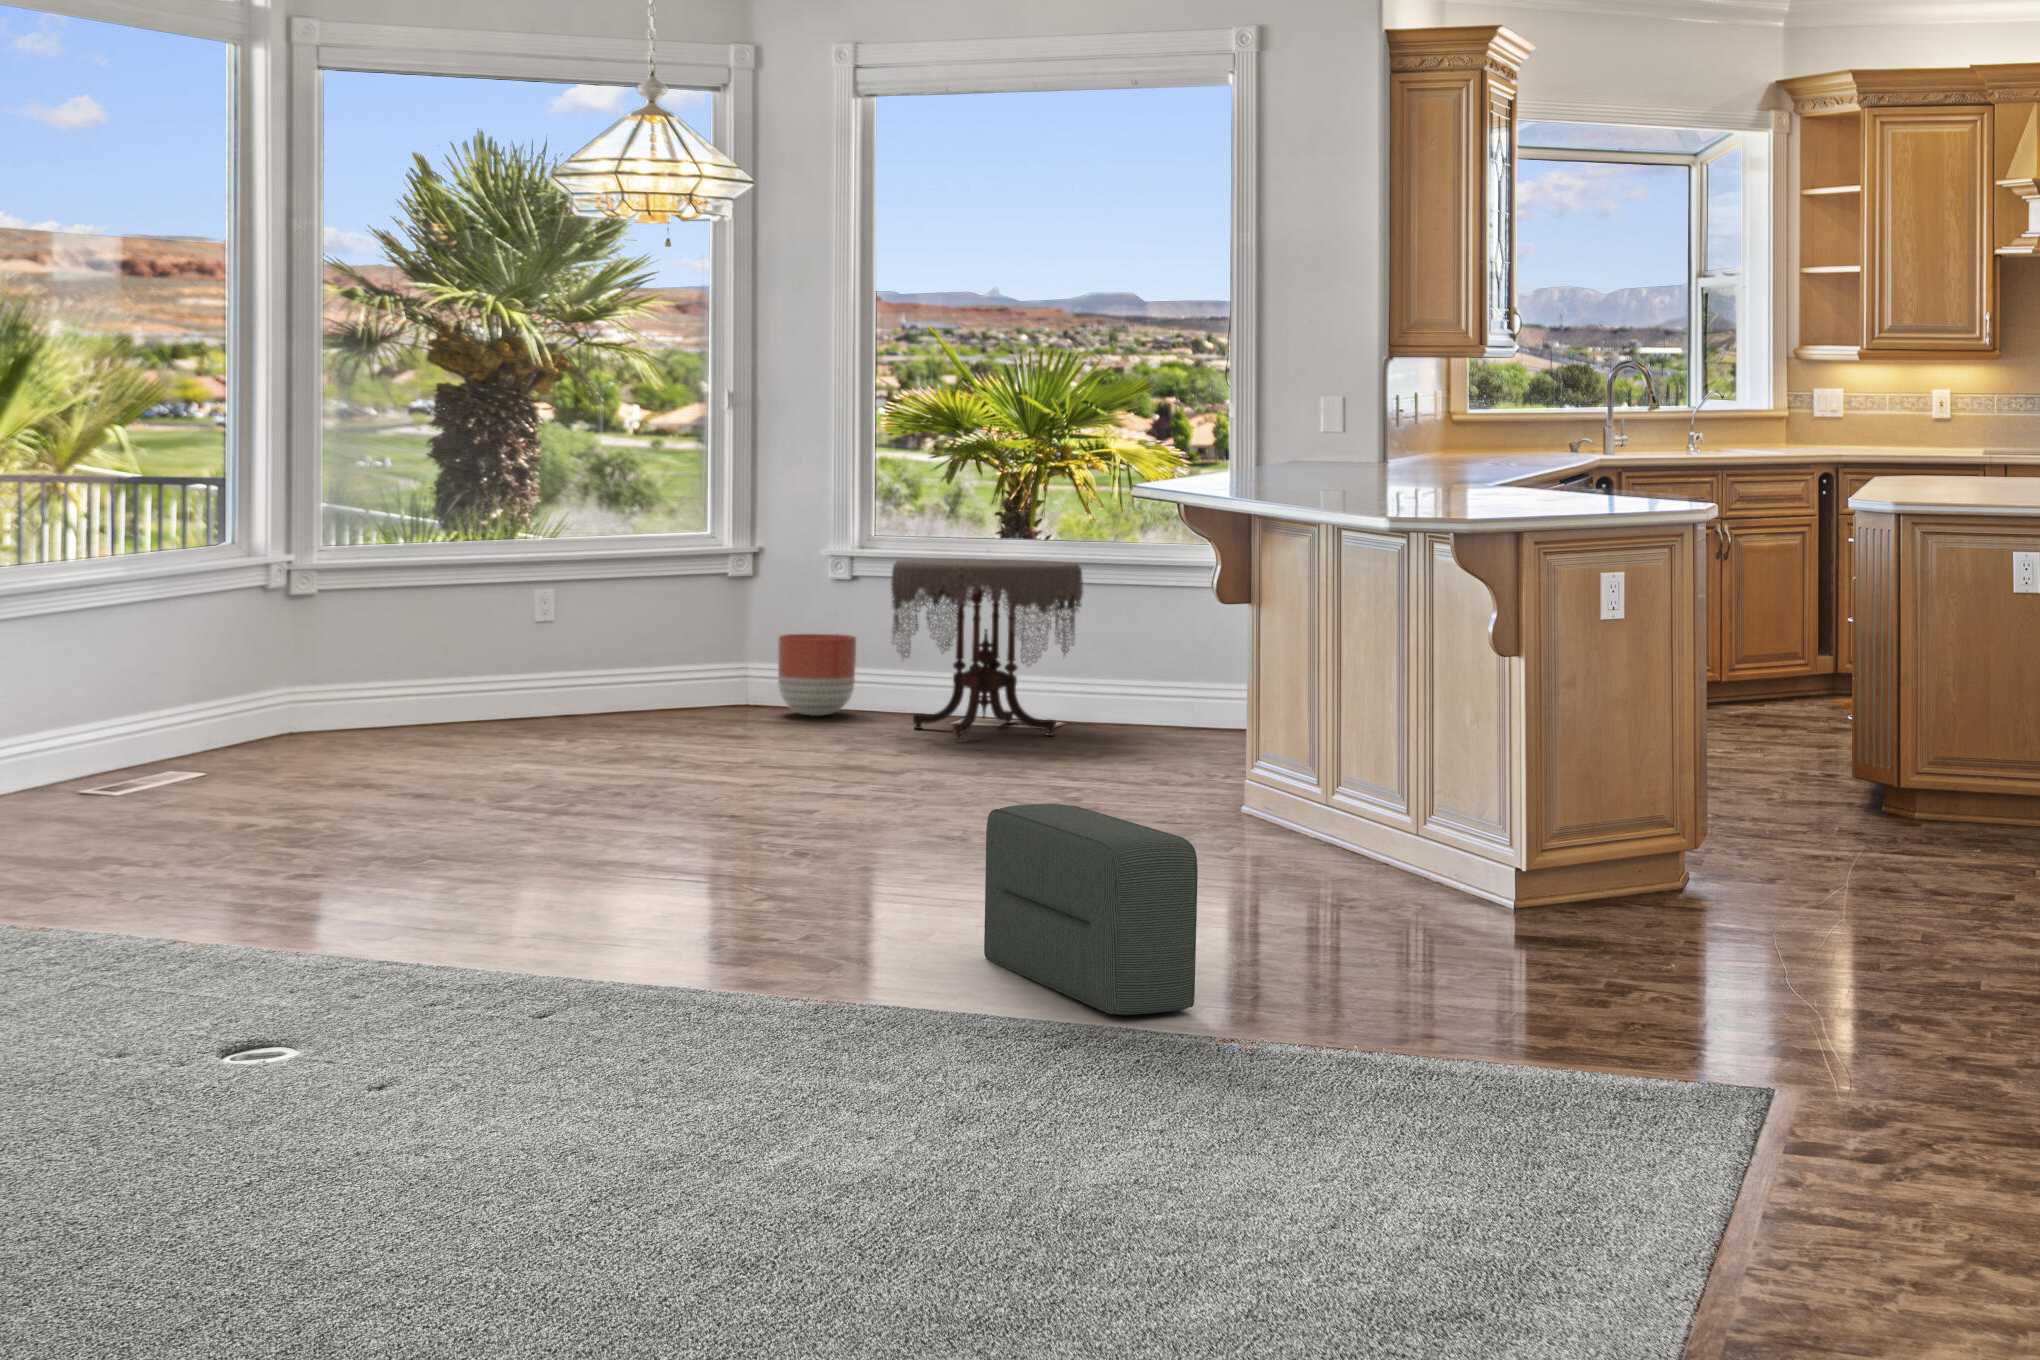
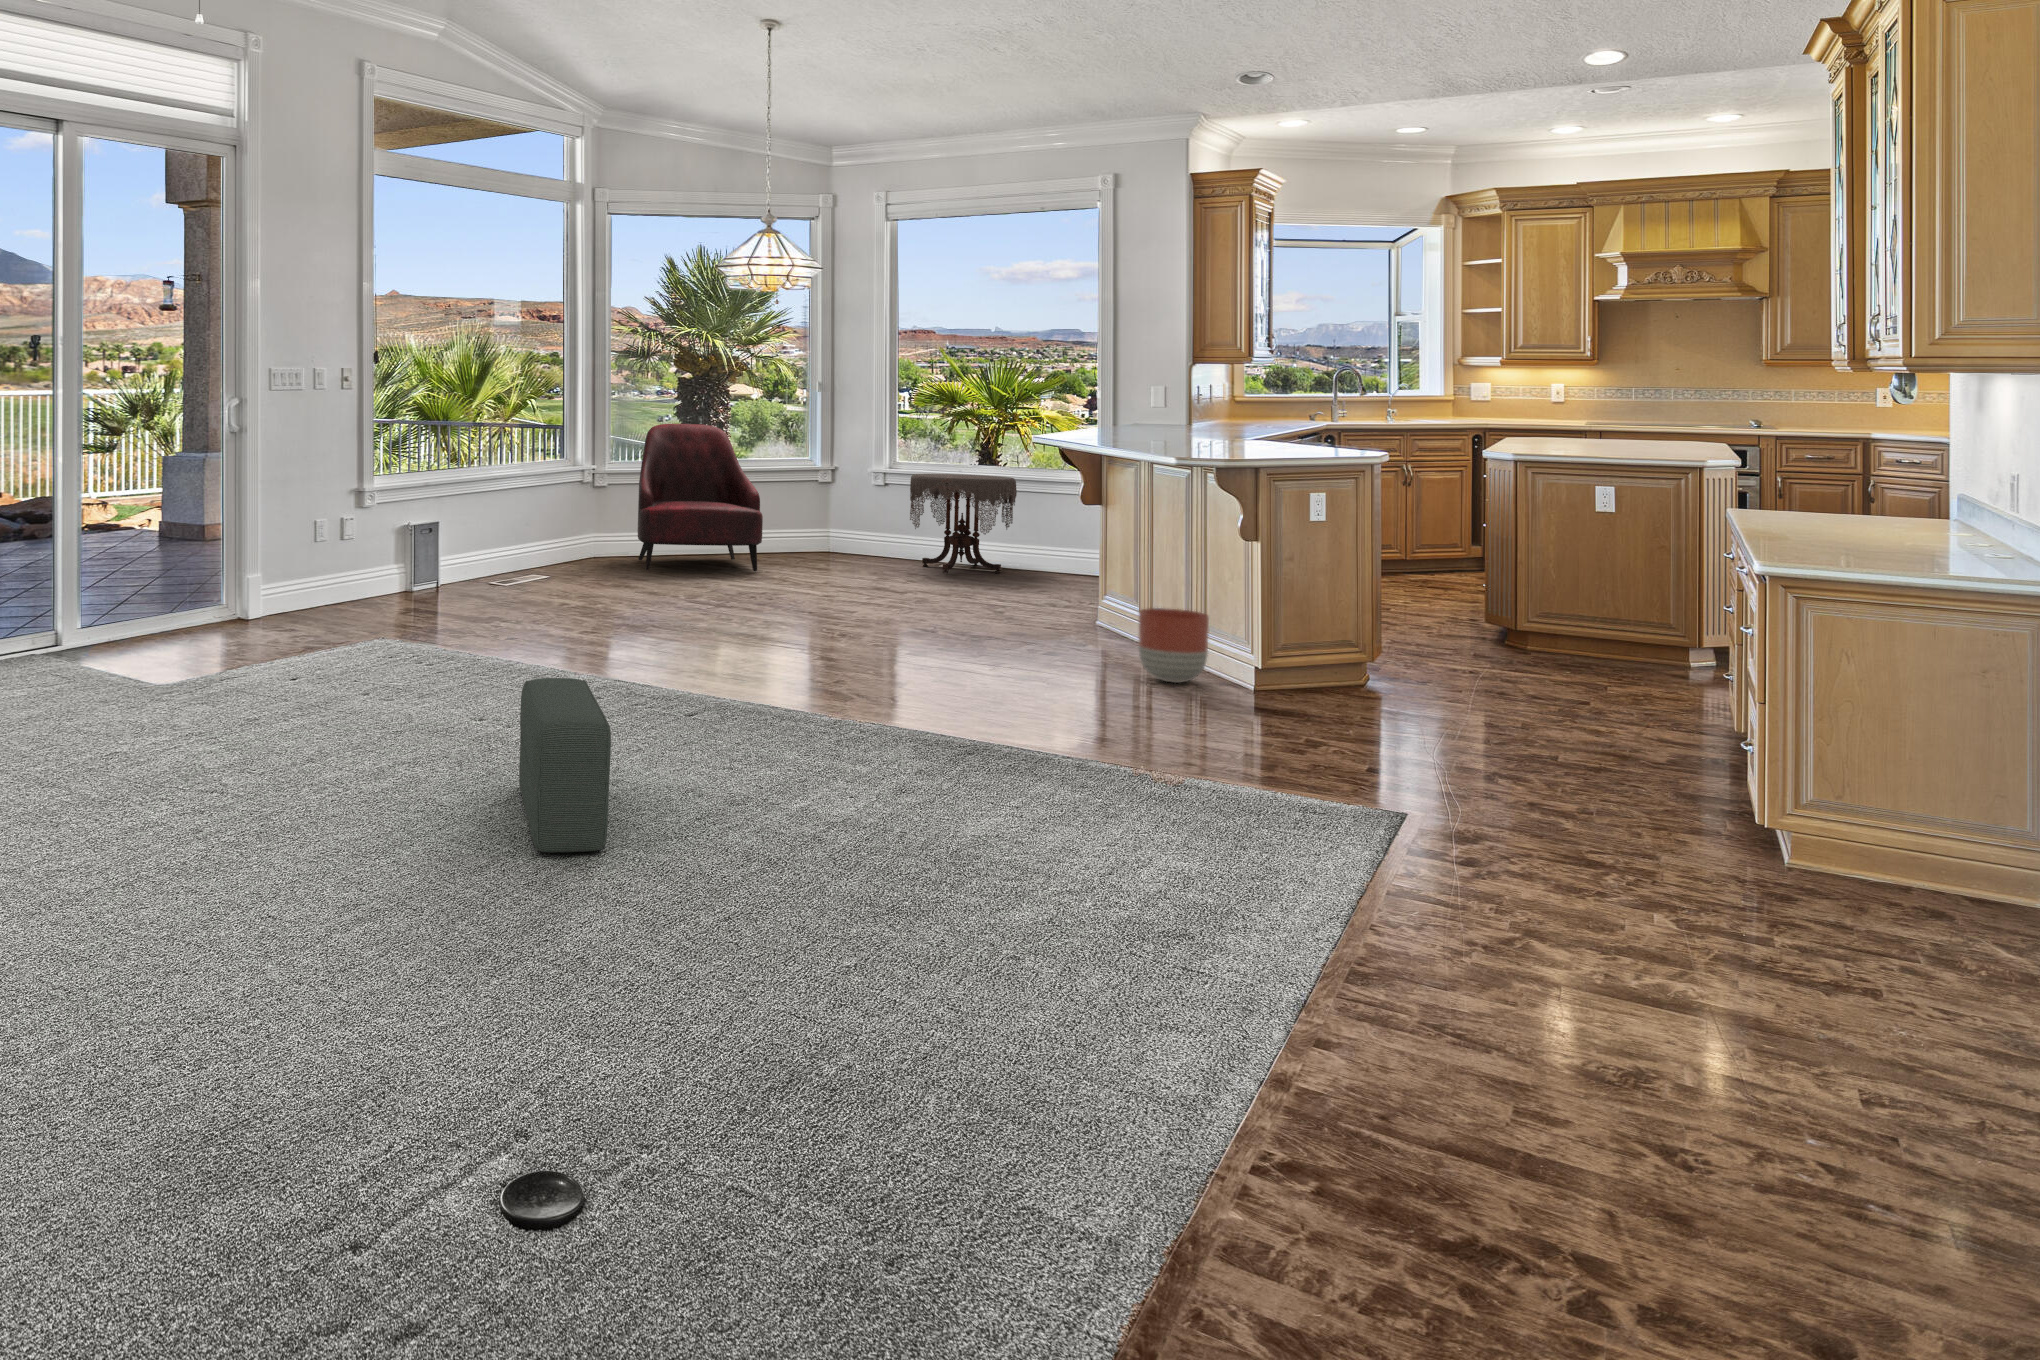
armchair: none [367,473,616,757] -> present [638,424,763,571]
planter: present [778,634,856,716] -> present [1139,608,1209,683]
pouf: present [984,804,1198,1015] -> present [519,678,611,852]

